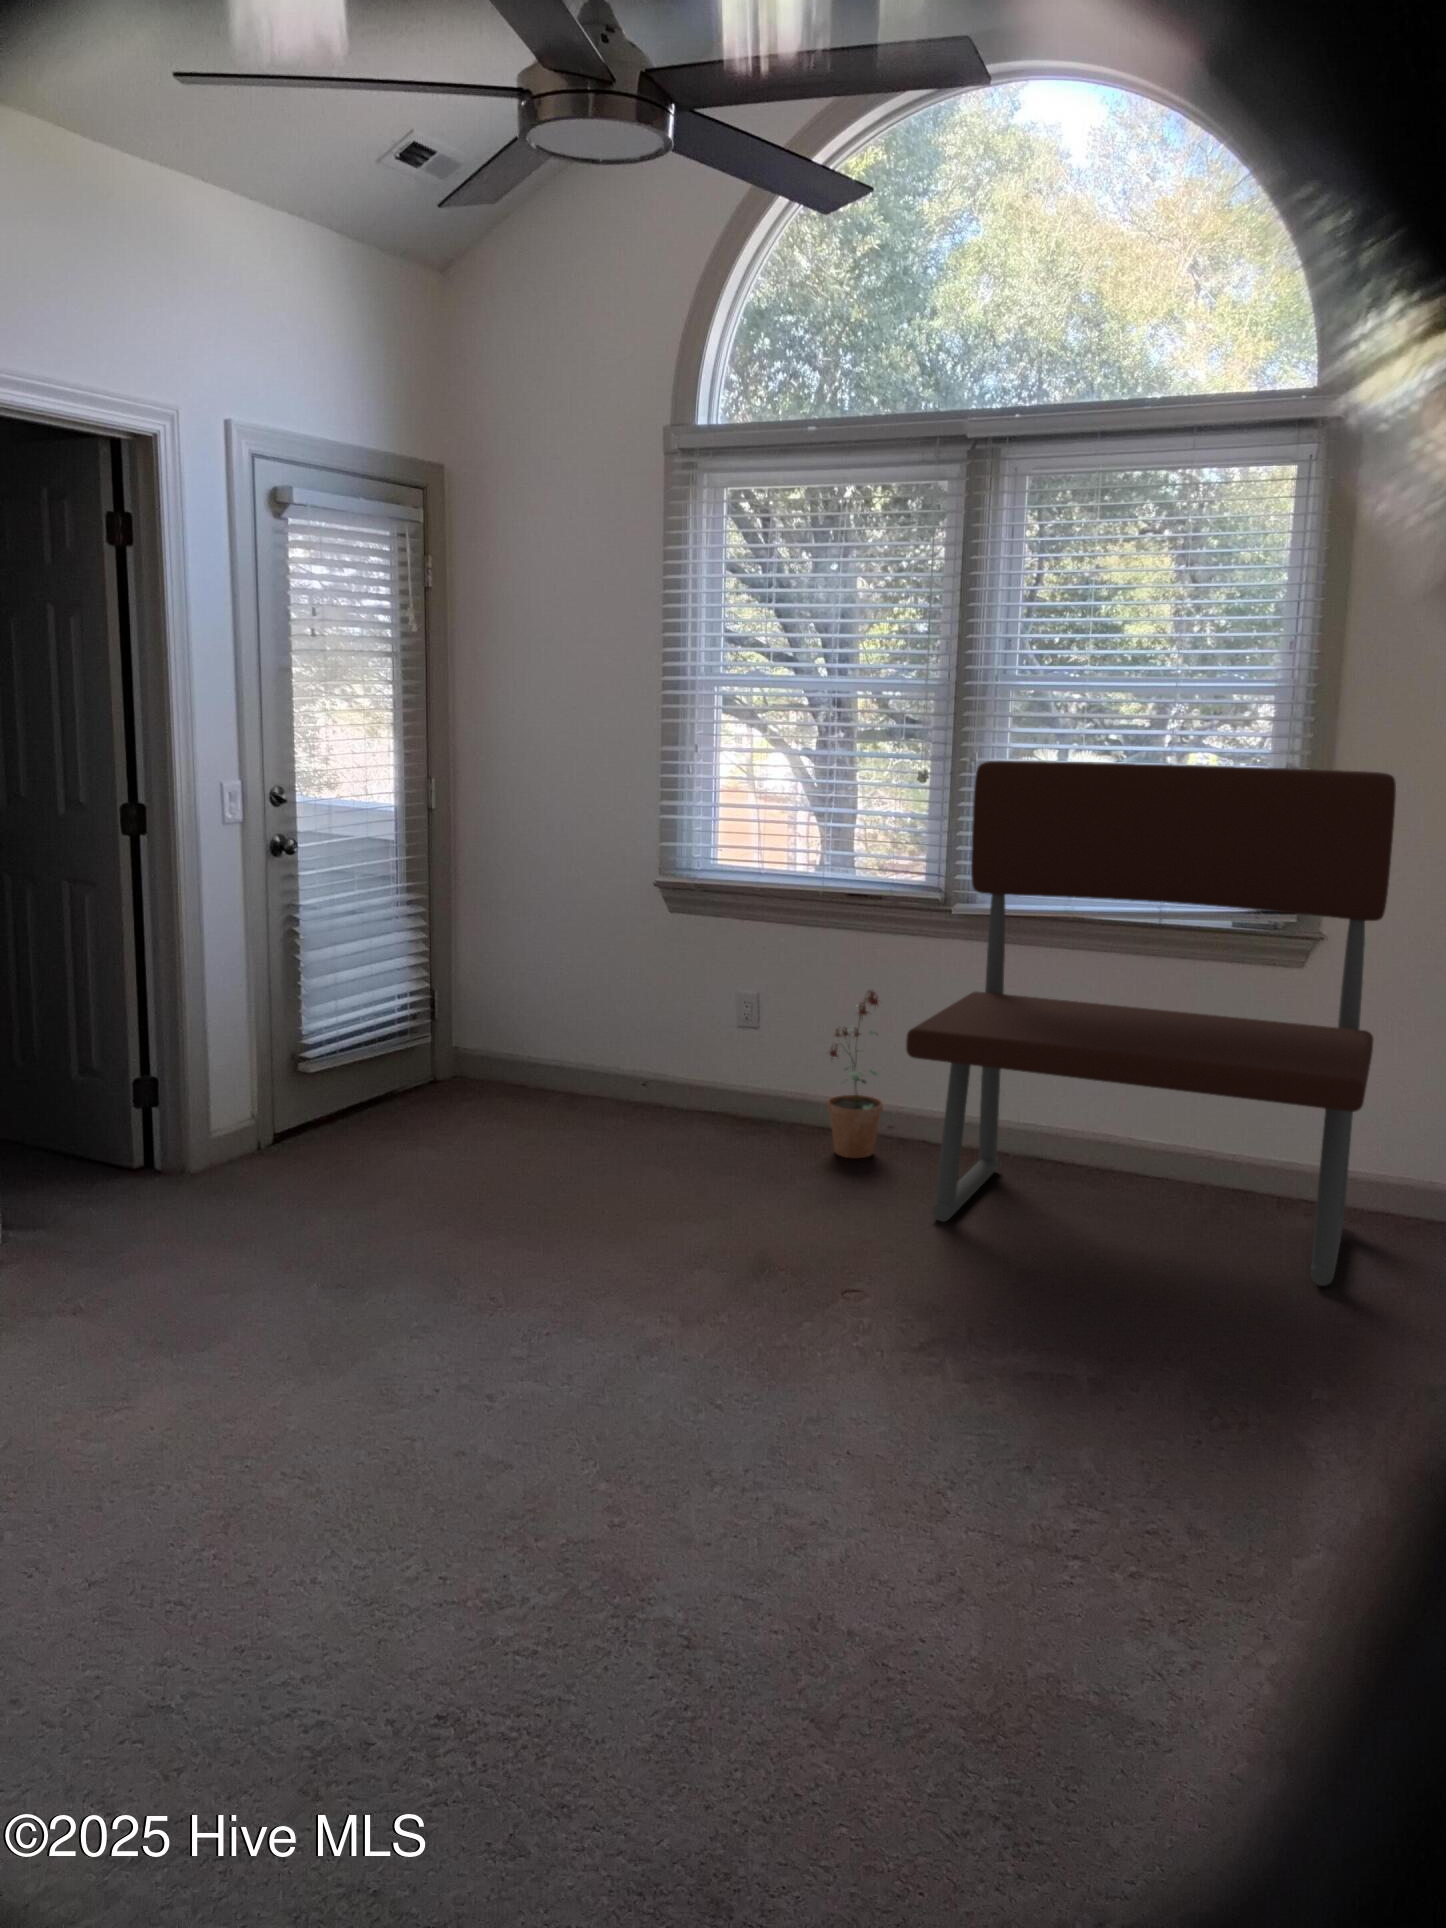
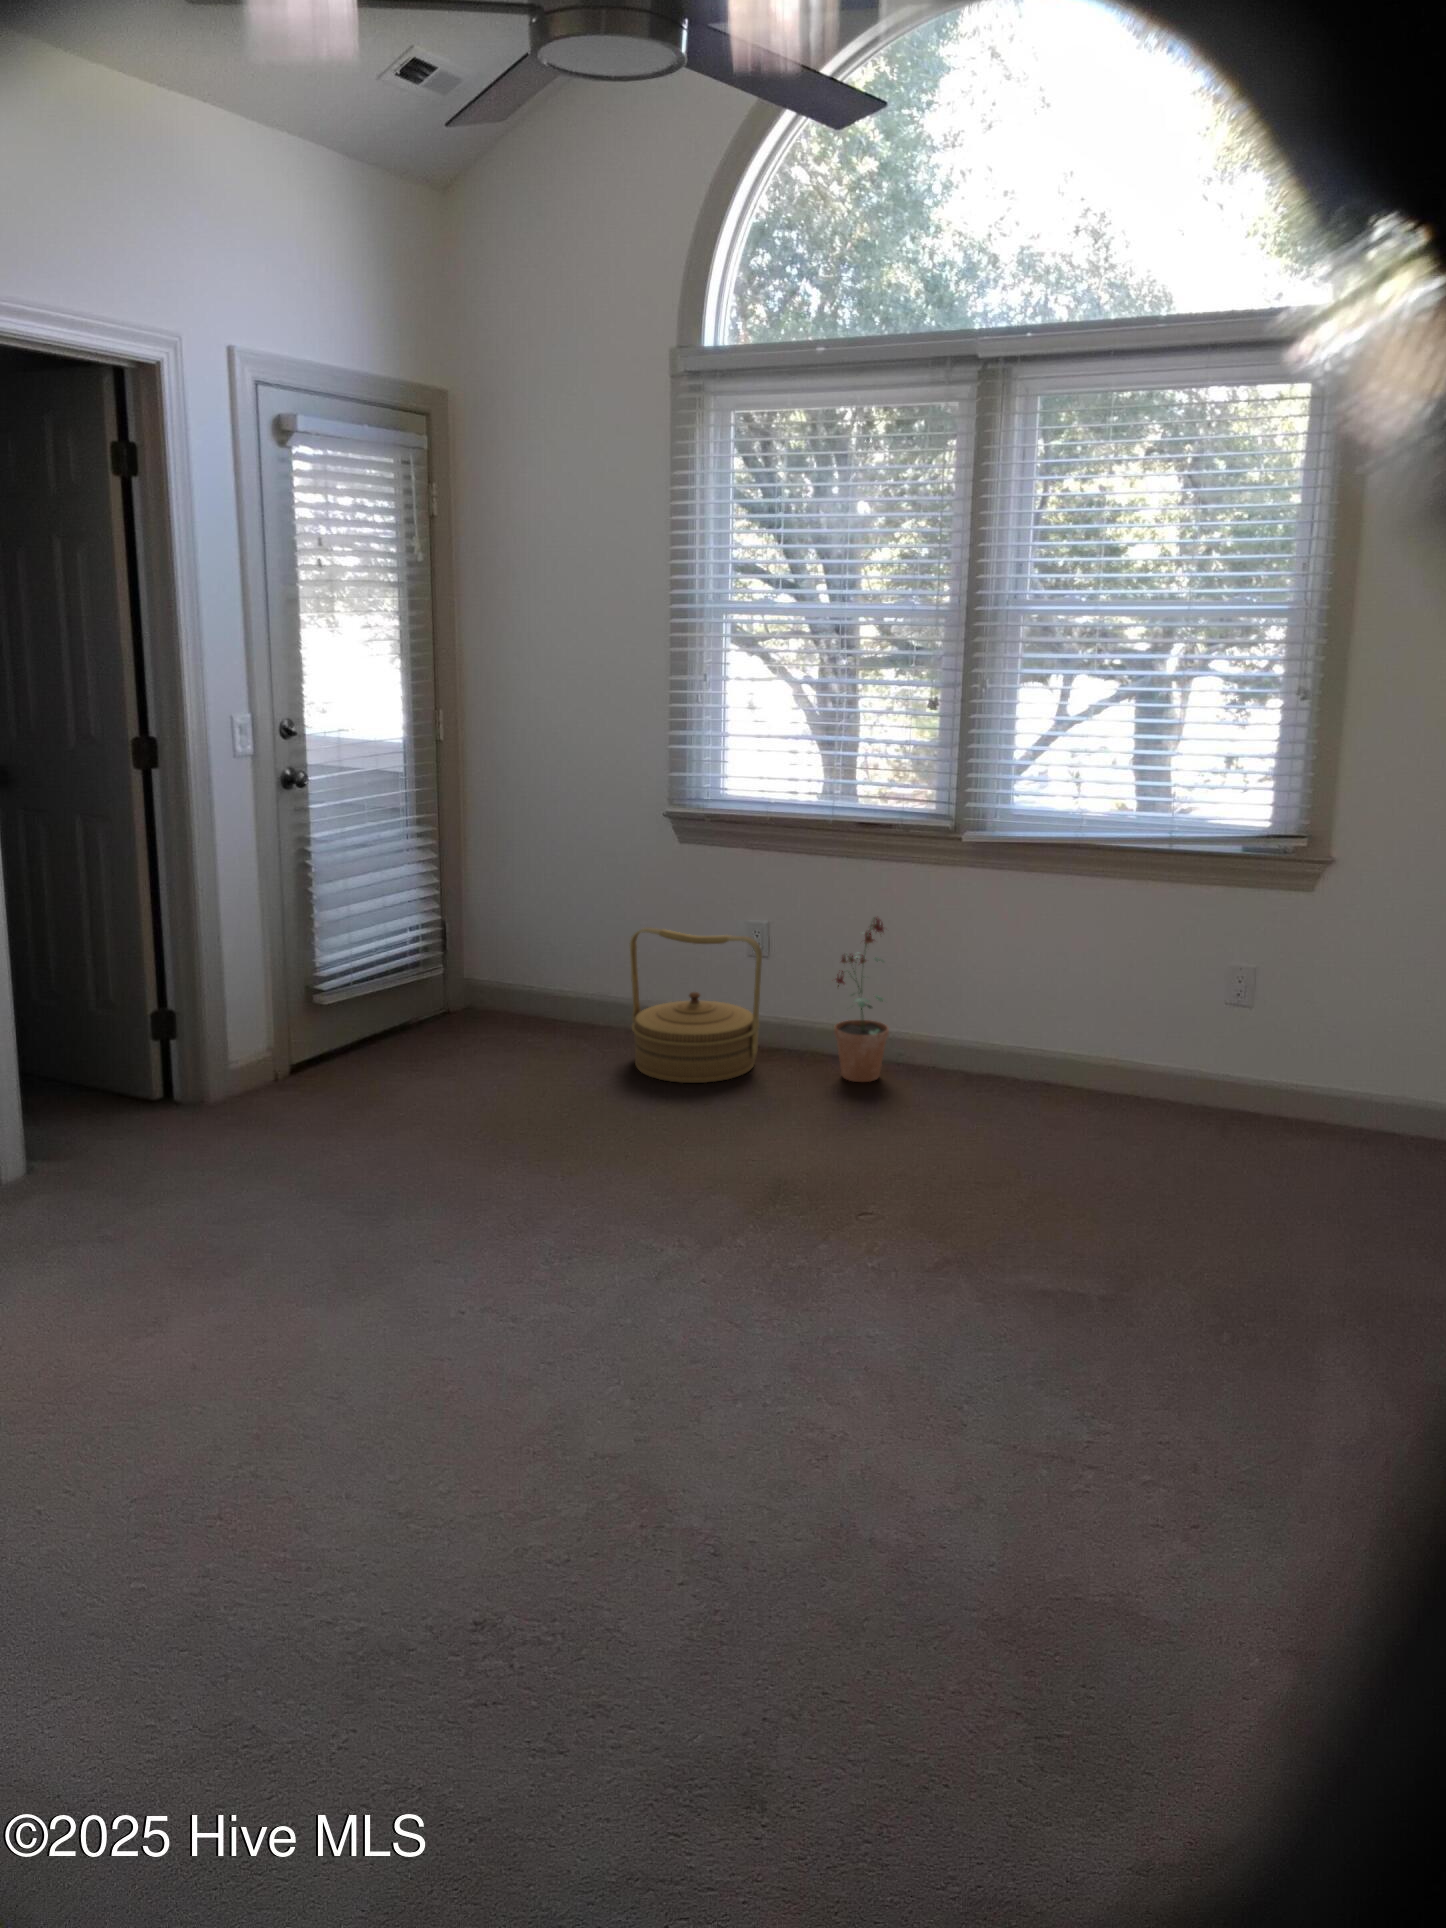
bench: present [906,761,1396,1286] -> none [913,689,1409,1213]
woven basket: none [620,999,755,1157] -> present [630,928,762,1083]

